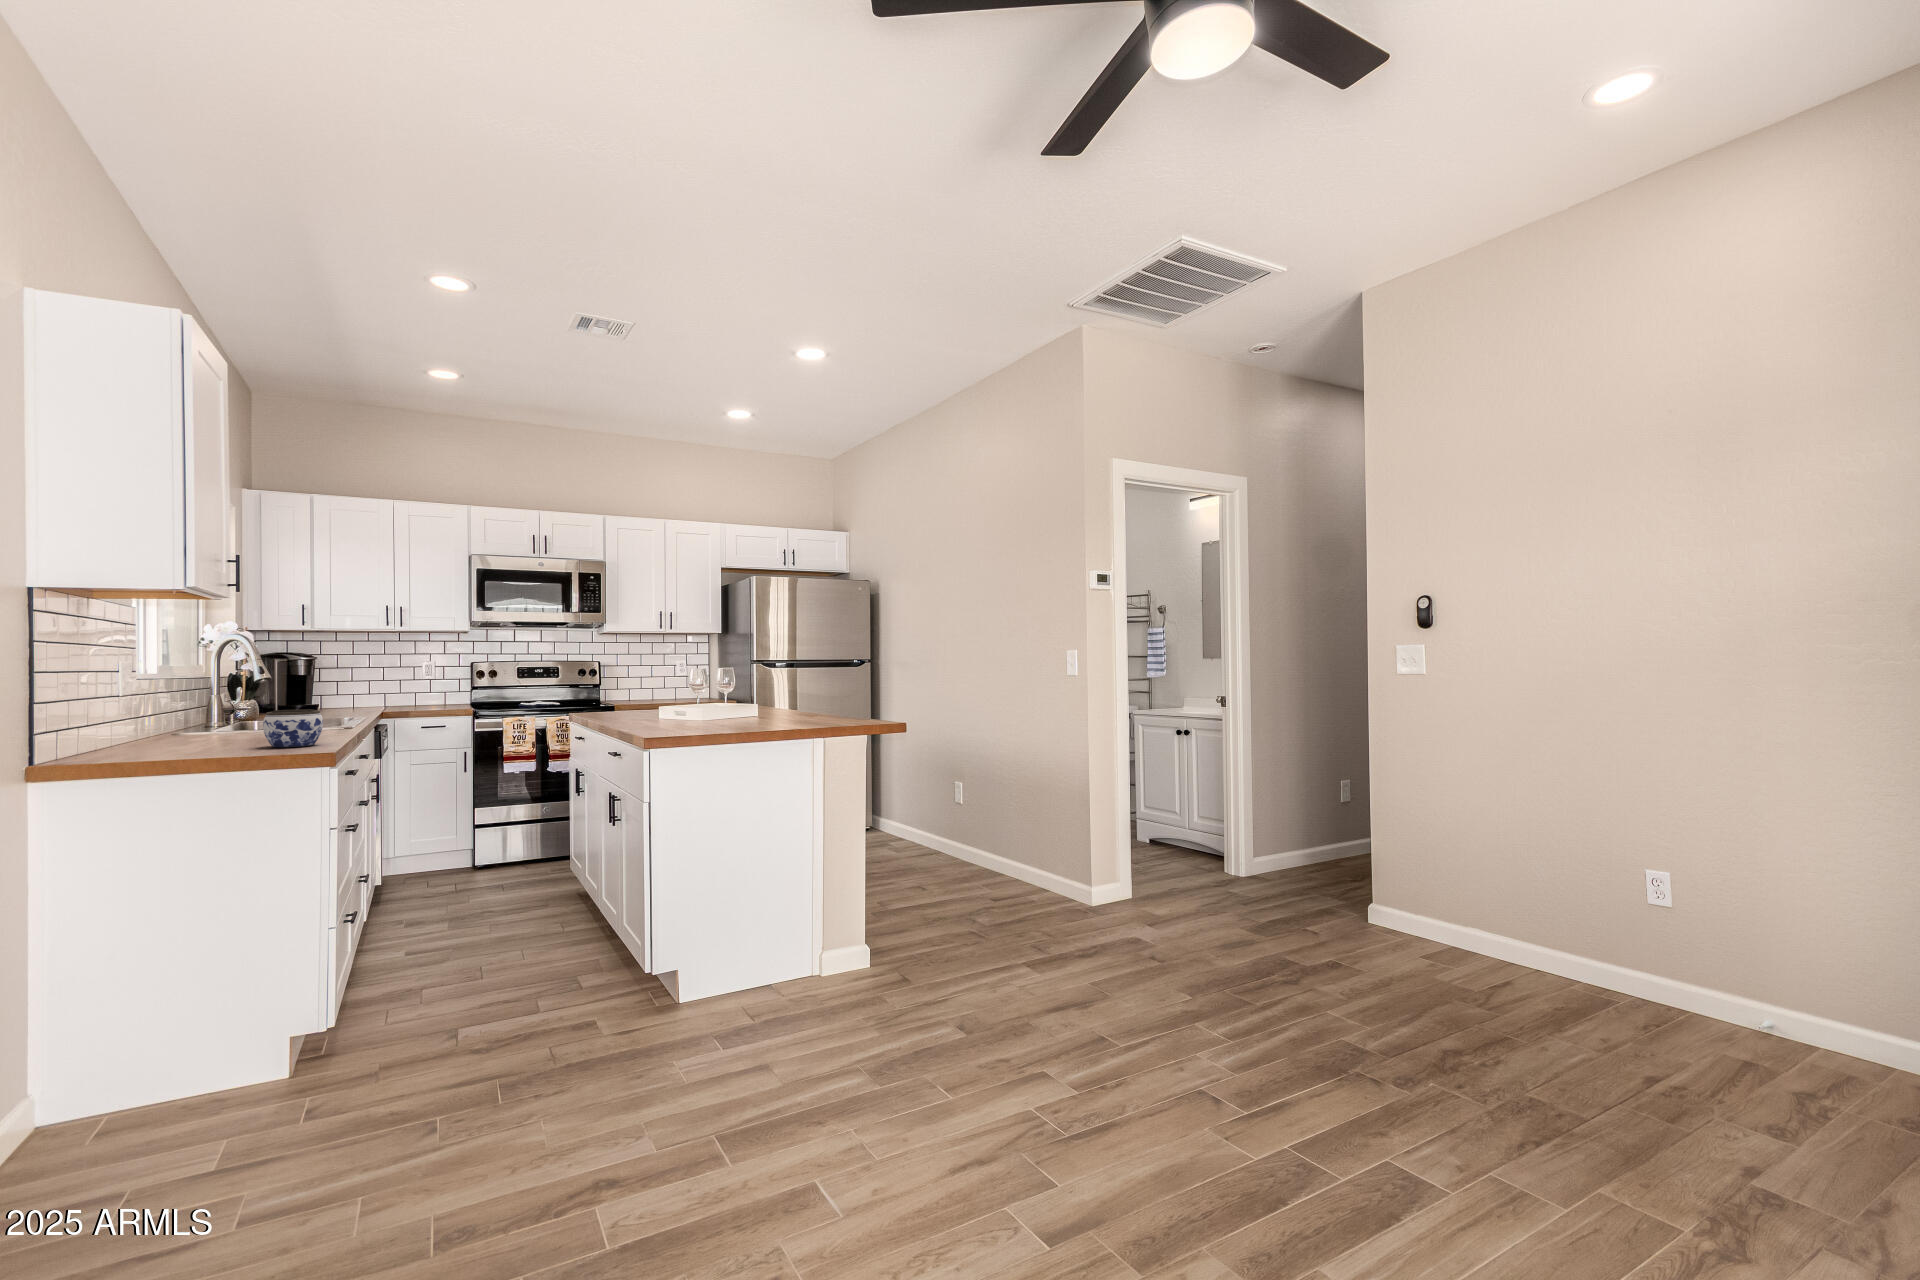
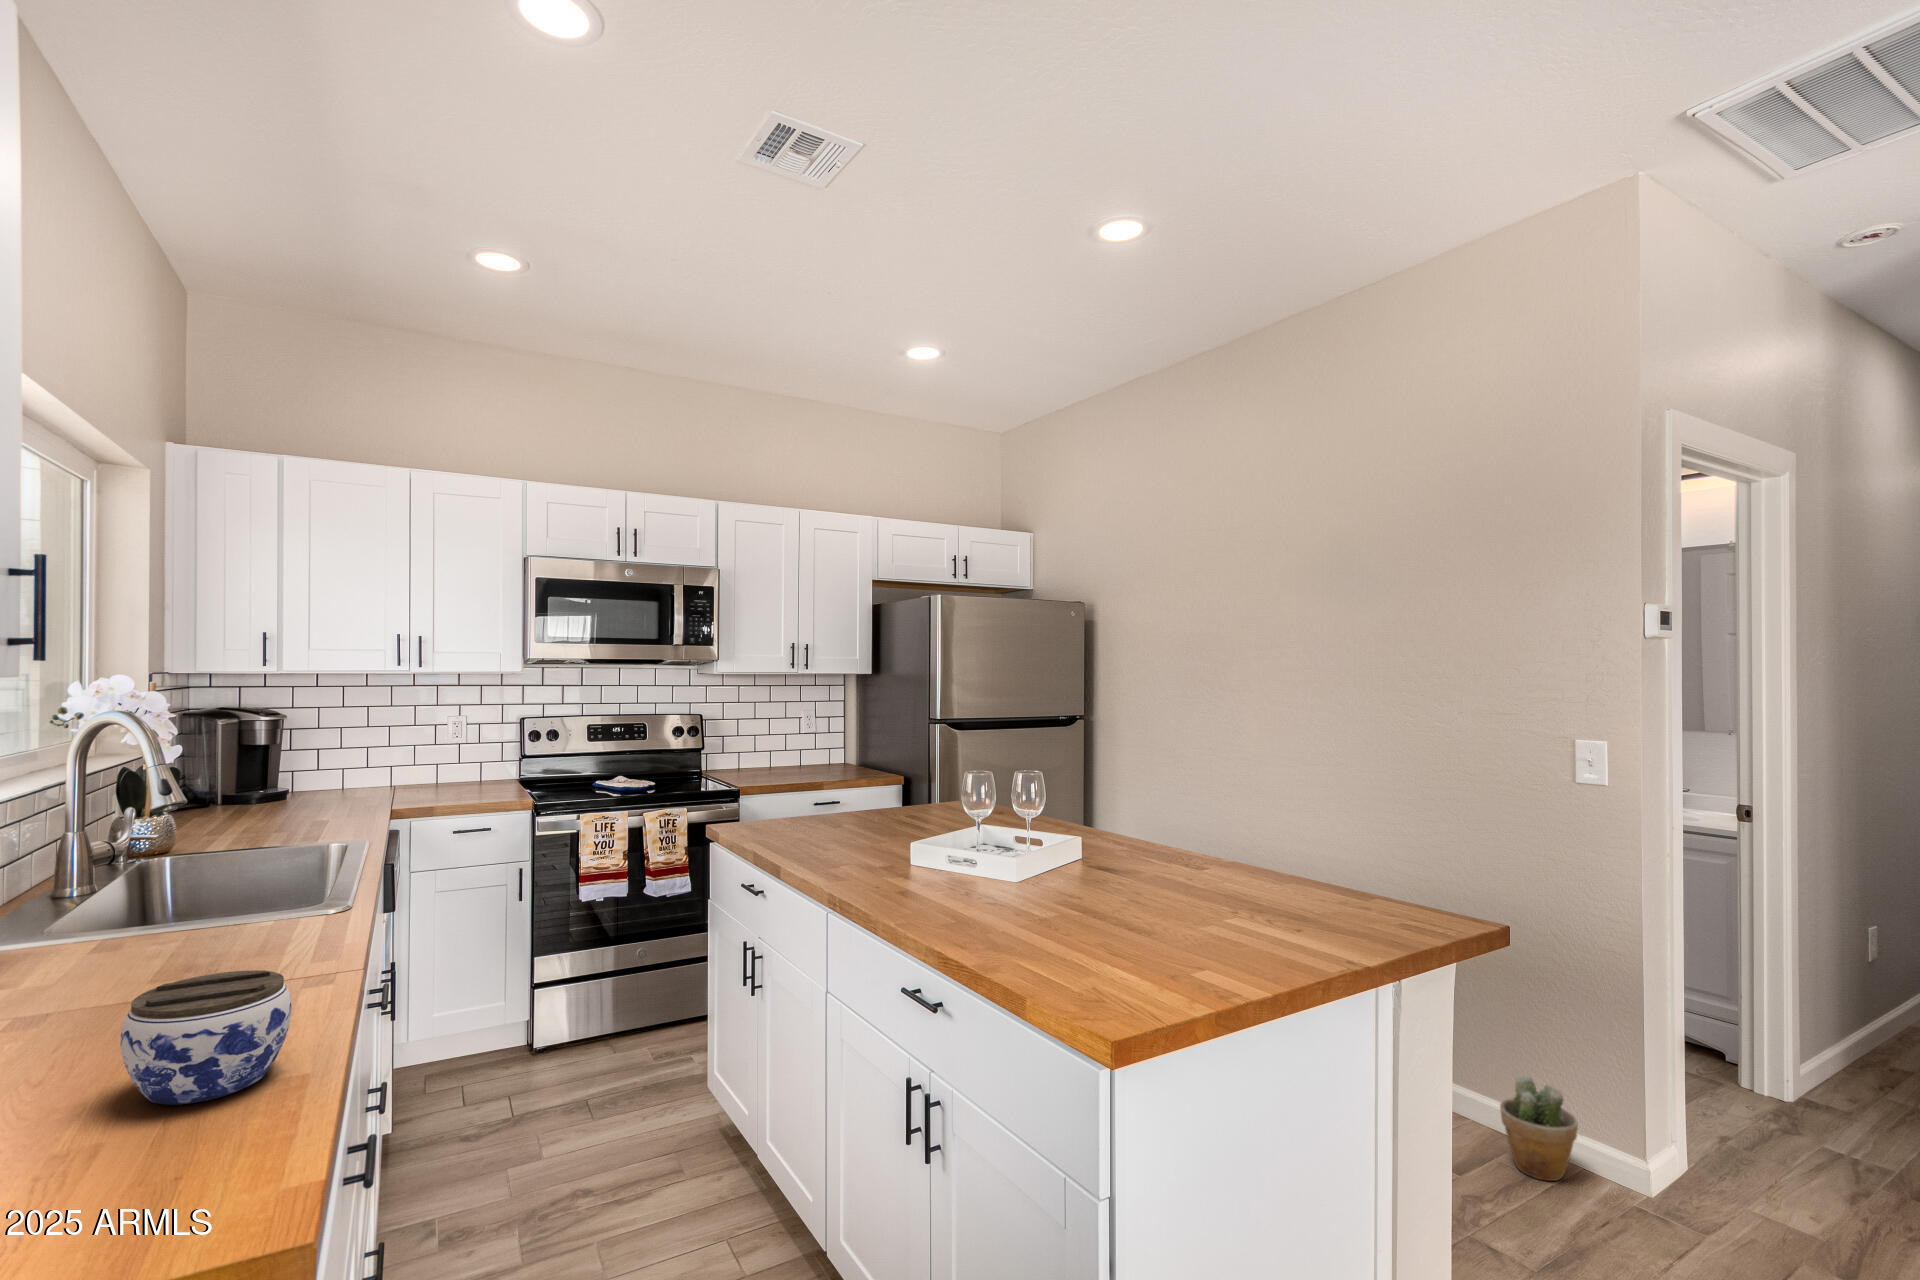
potted plant: none [1022,848,1061,904] -> present [1500,1075,1578,1181]

